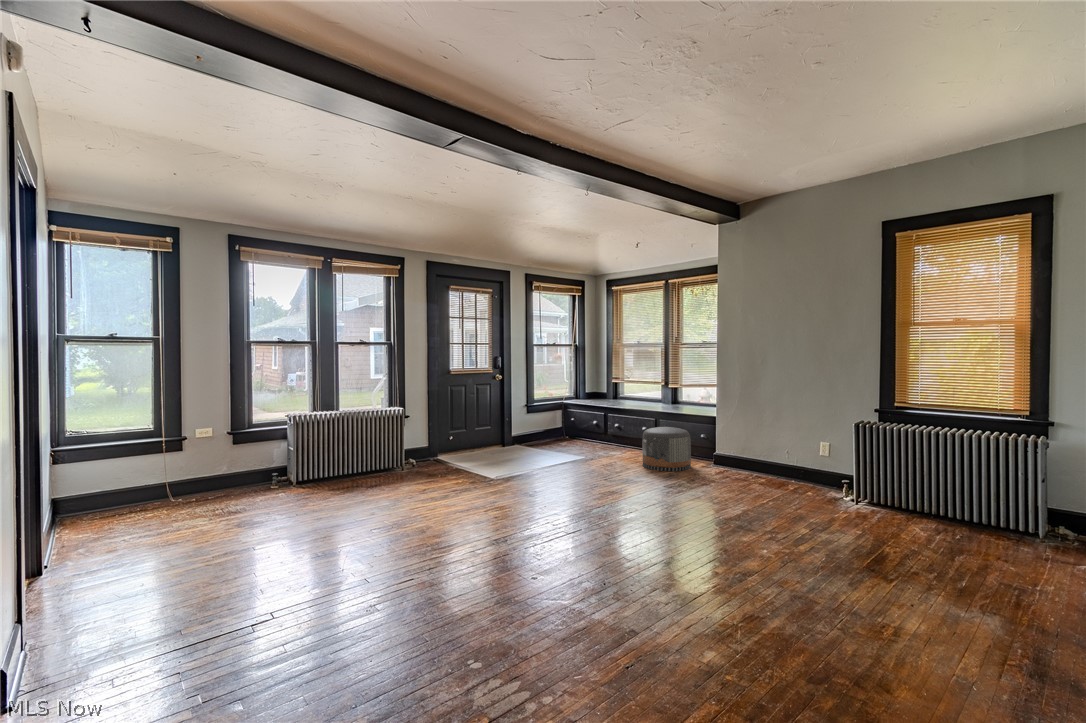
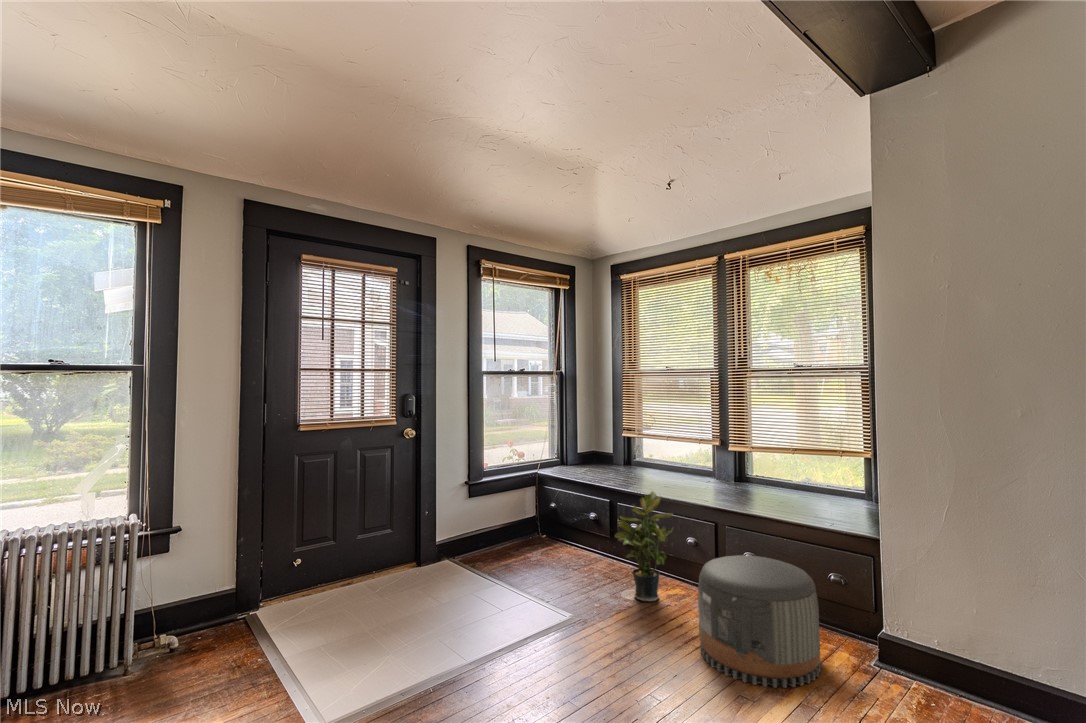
potted plant: none [607,404,635,455] -> present [615,491,673,602]

